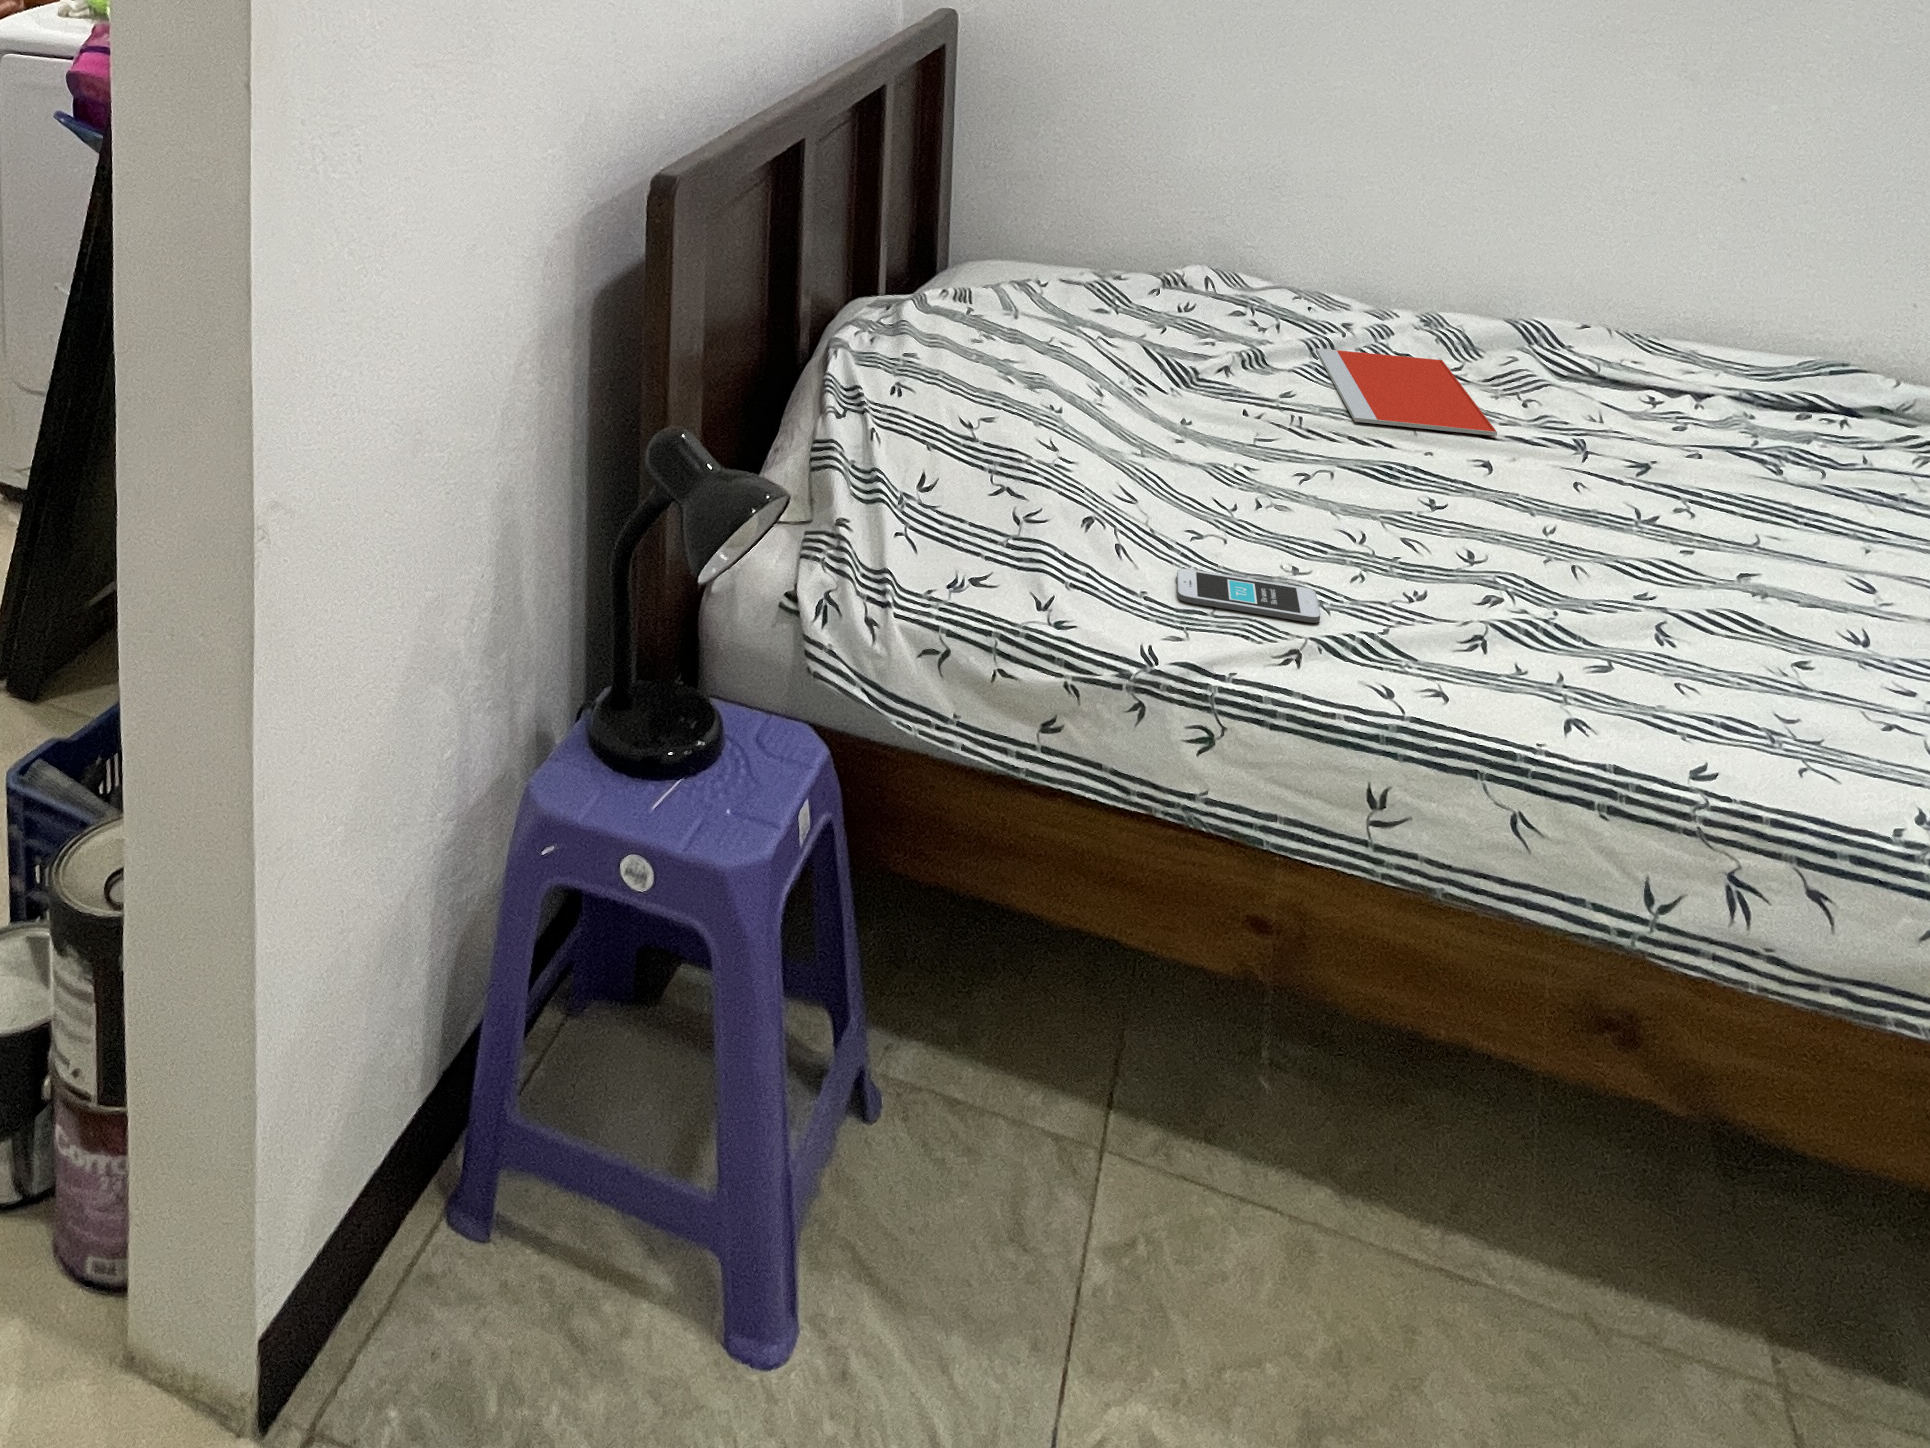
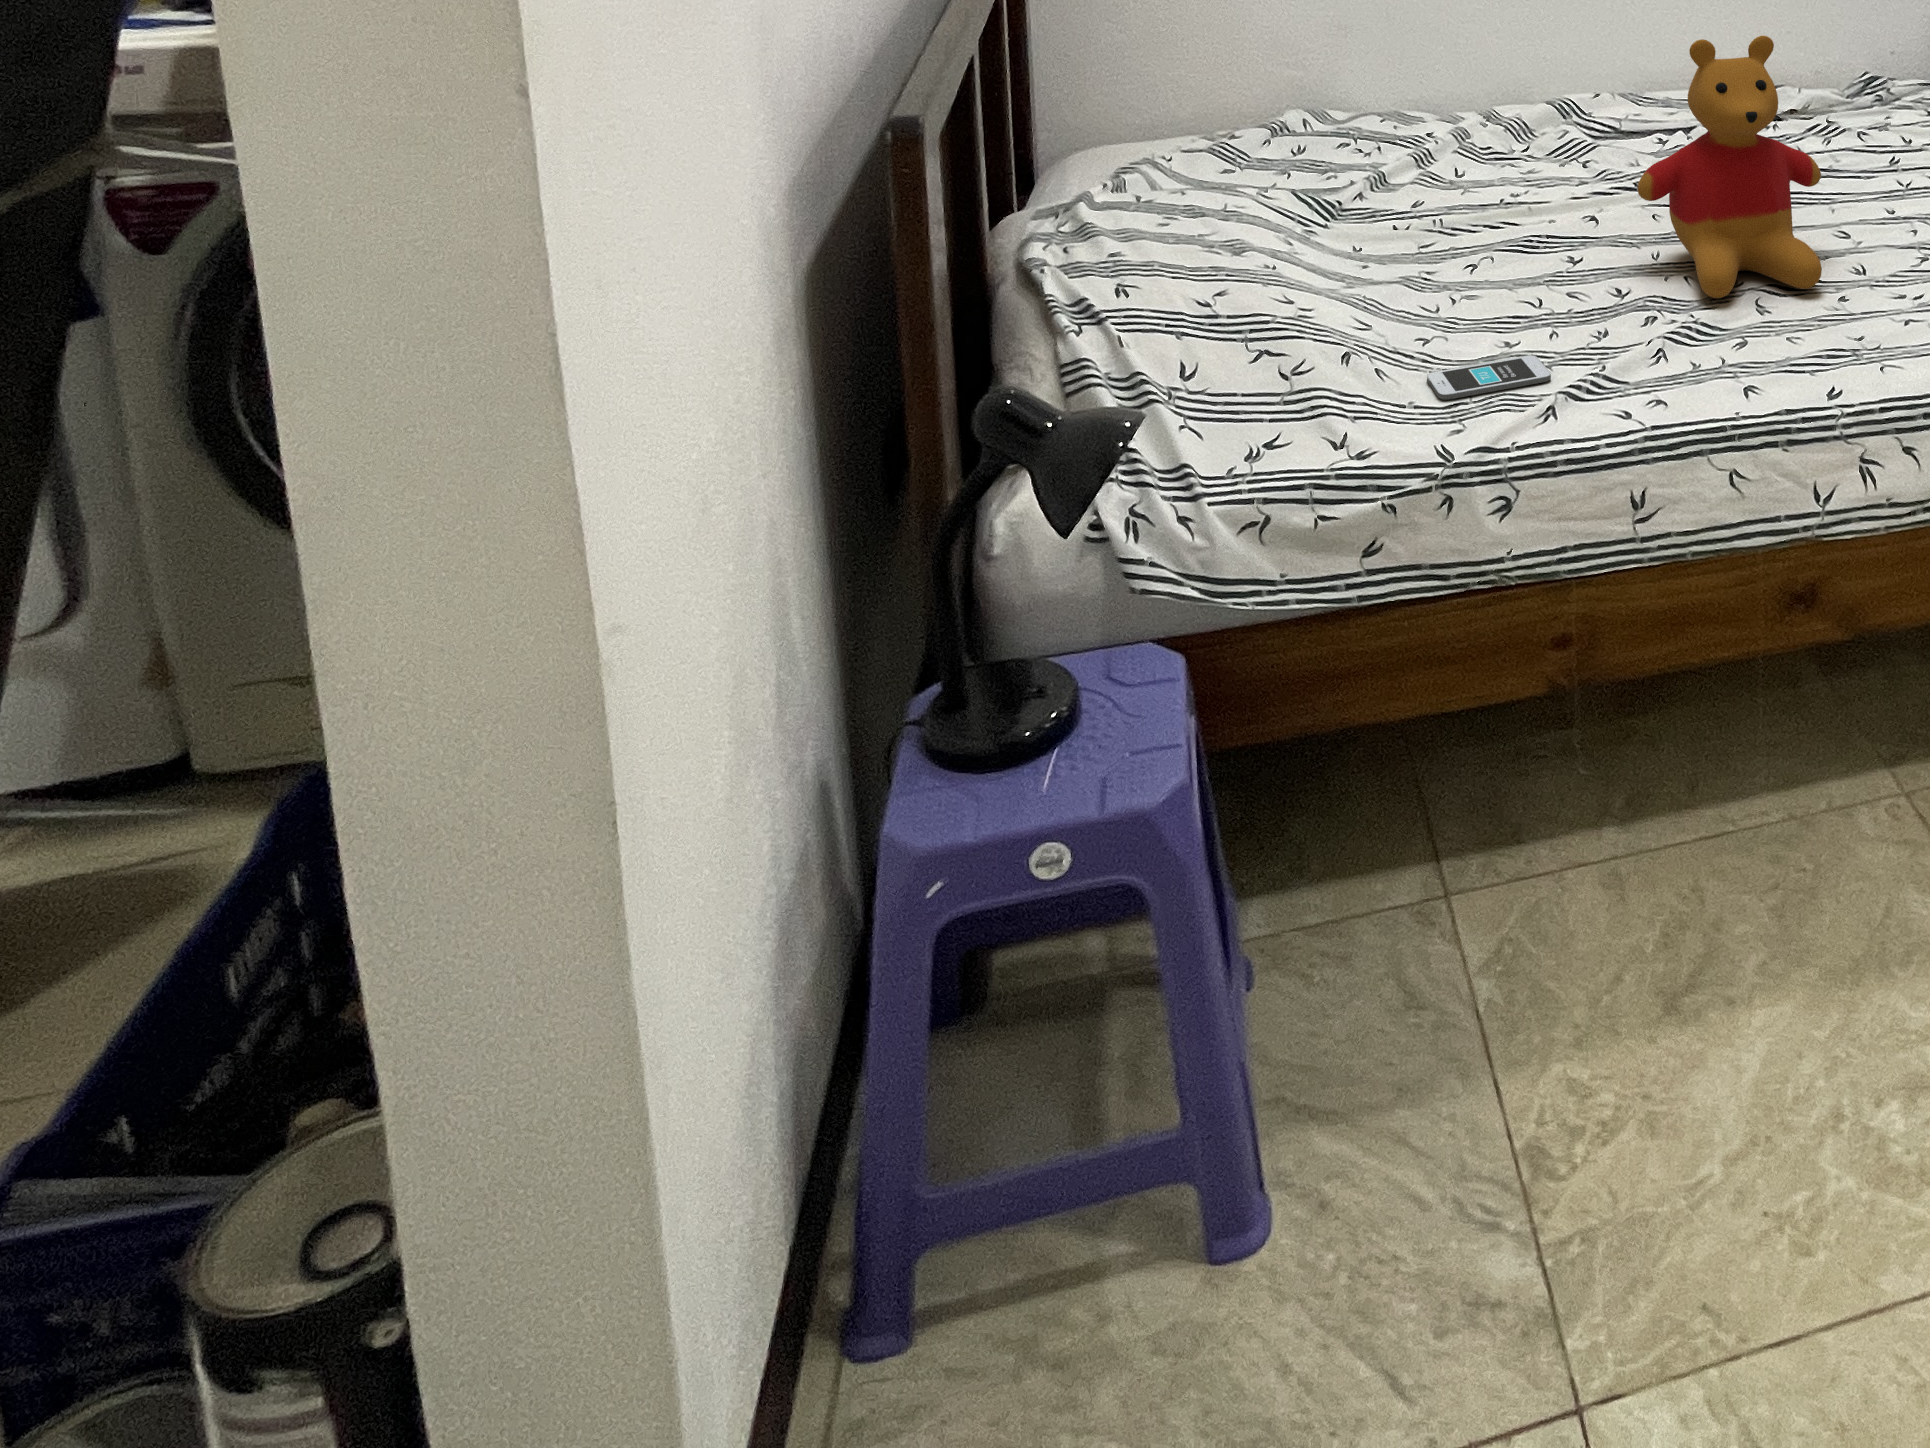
stuffed bear: none [1522,273,1813,634] -> present [1637,36,1822,298]
notebook: present [1316,348,1497,436] -> none [1417,146,1583,212]

